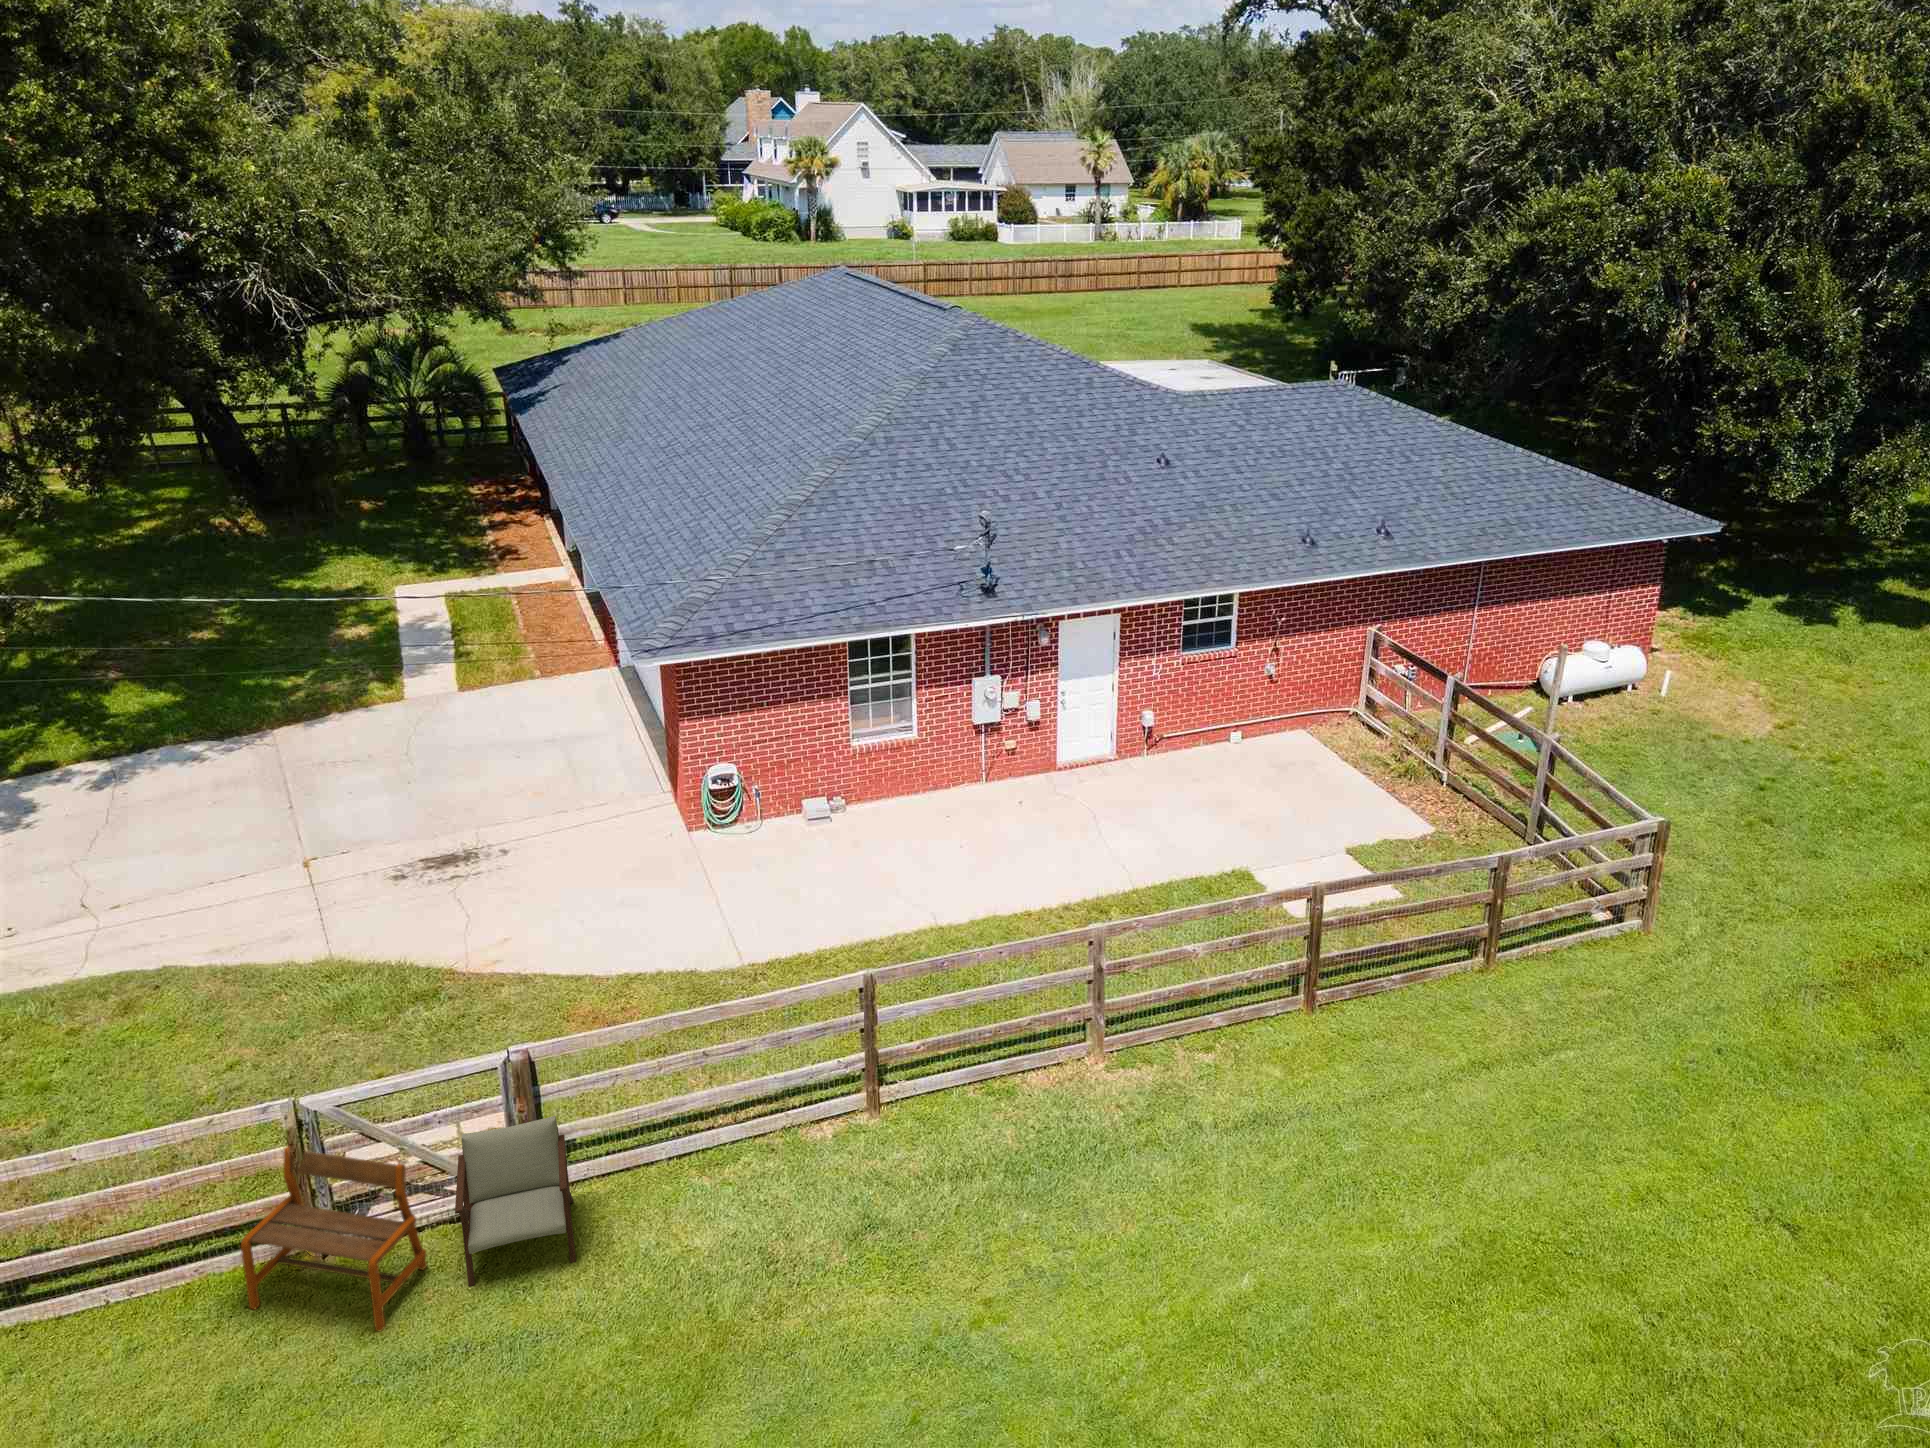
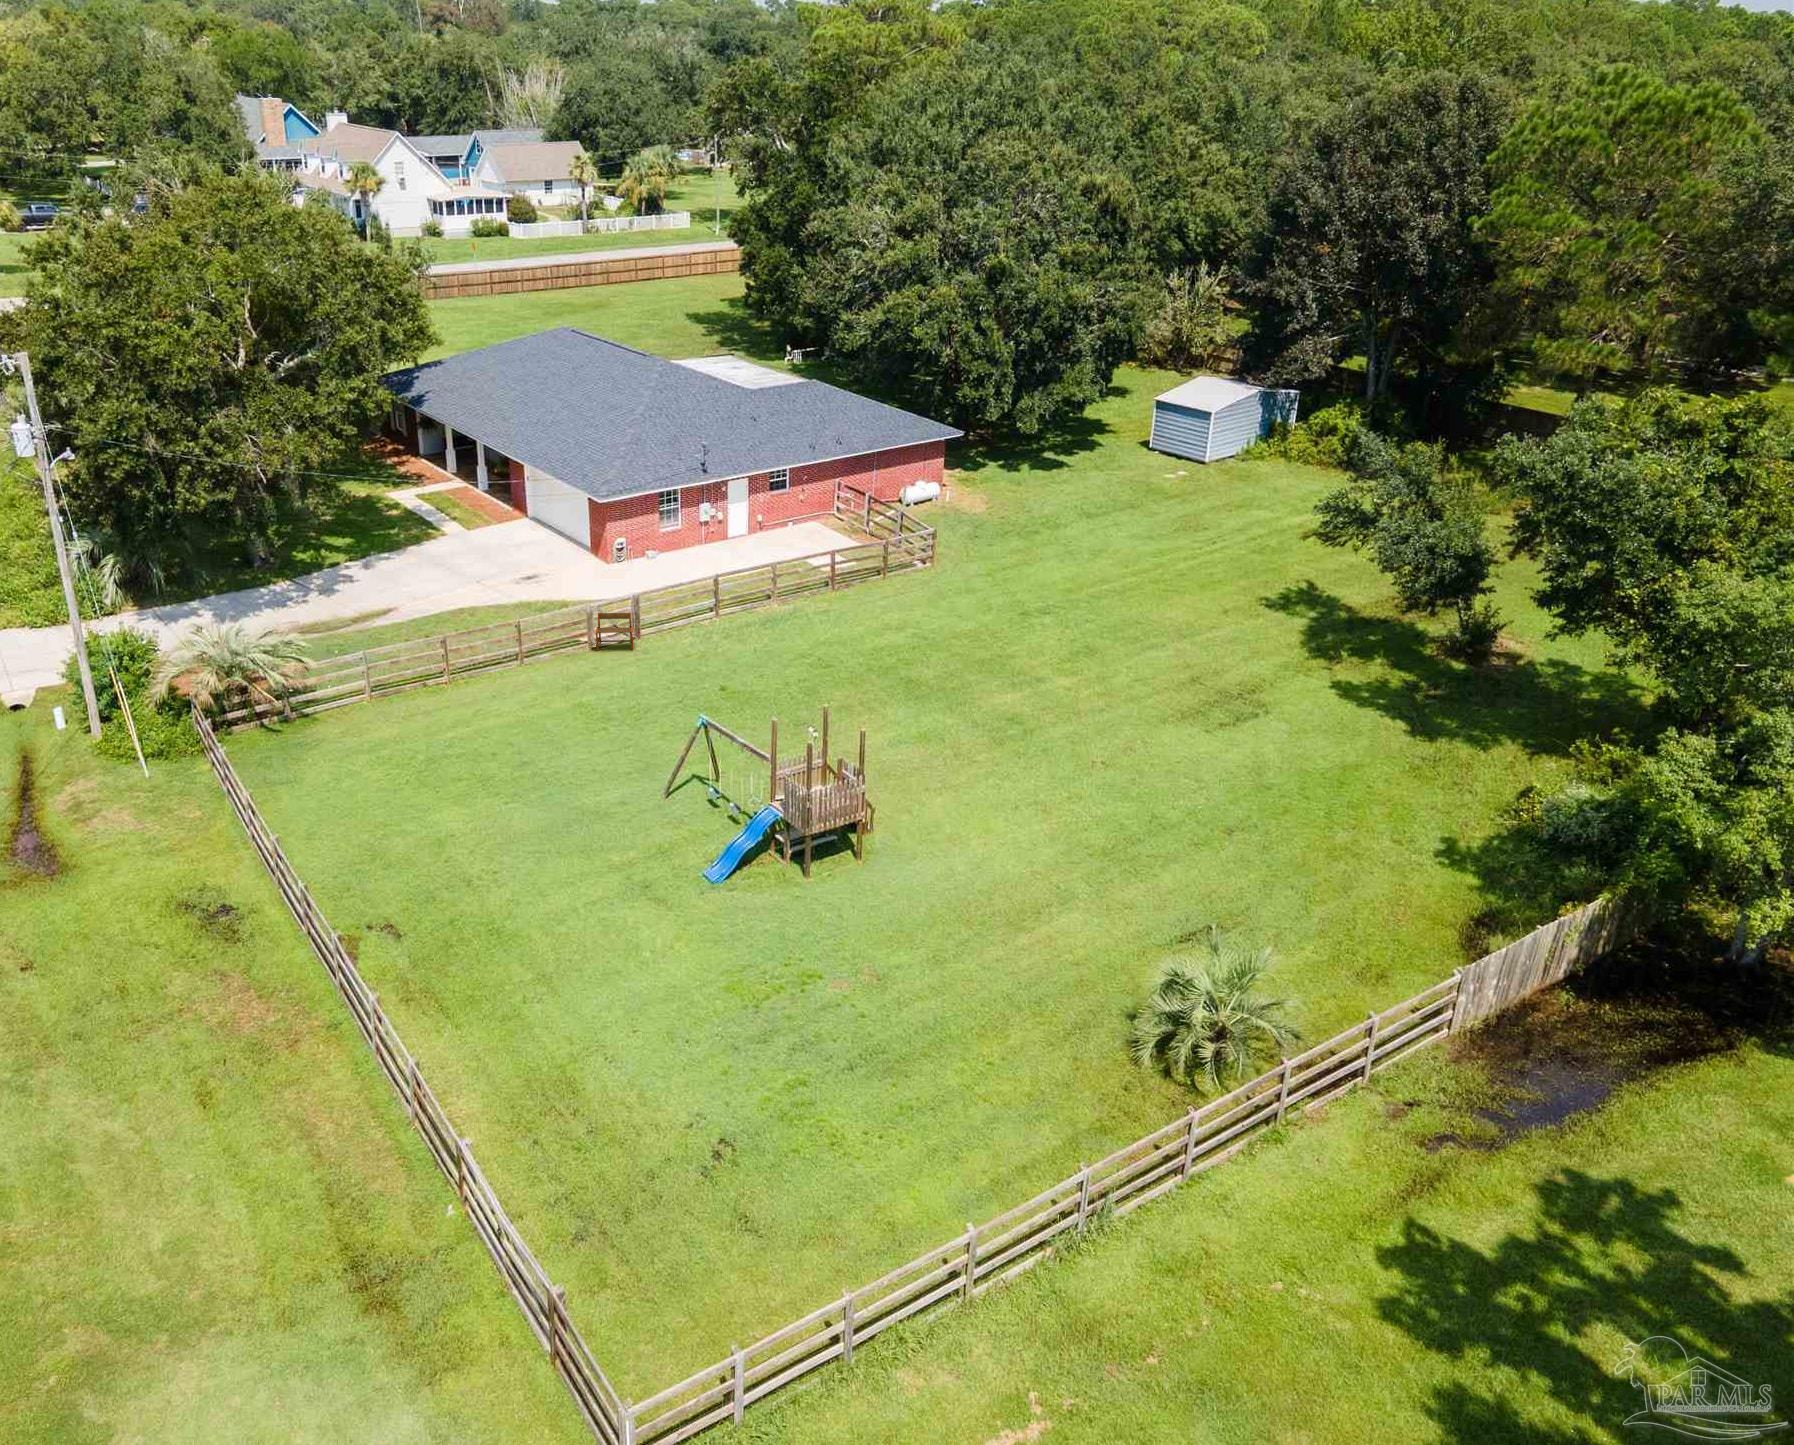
lounge chair: present [455,1116,576,1286] -> none [635,605,669,644]

